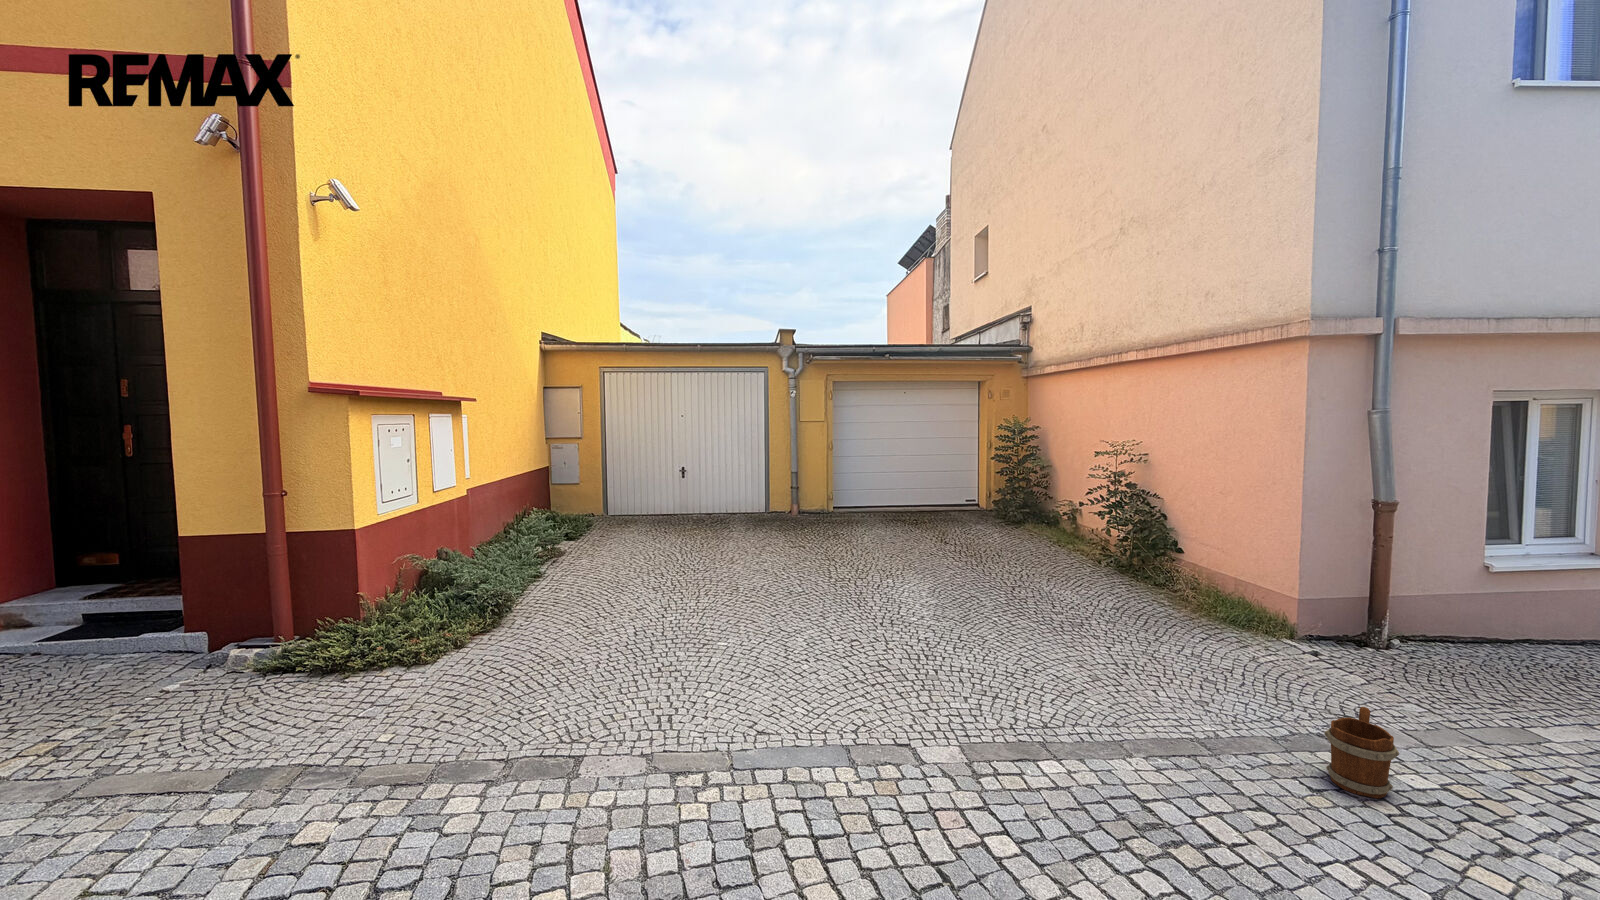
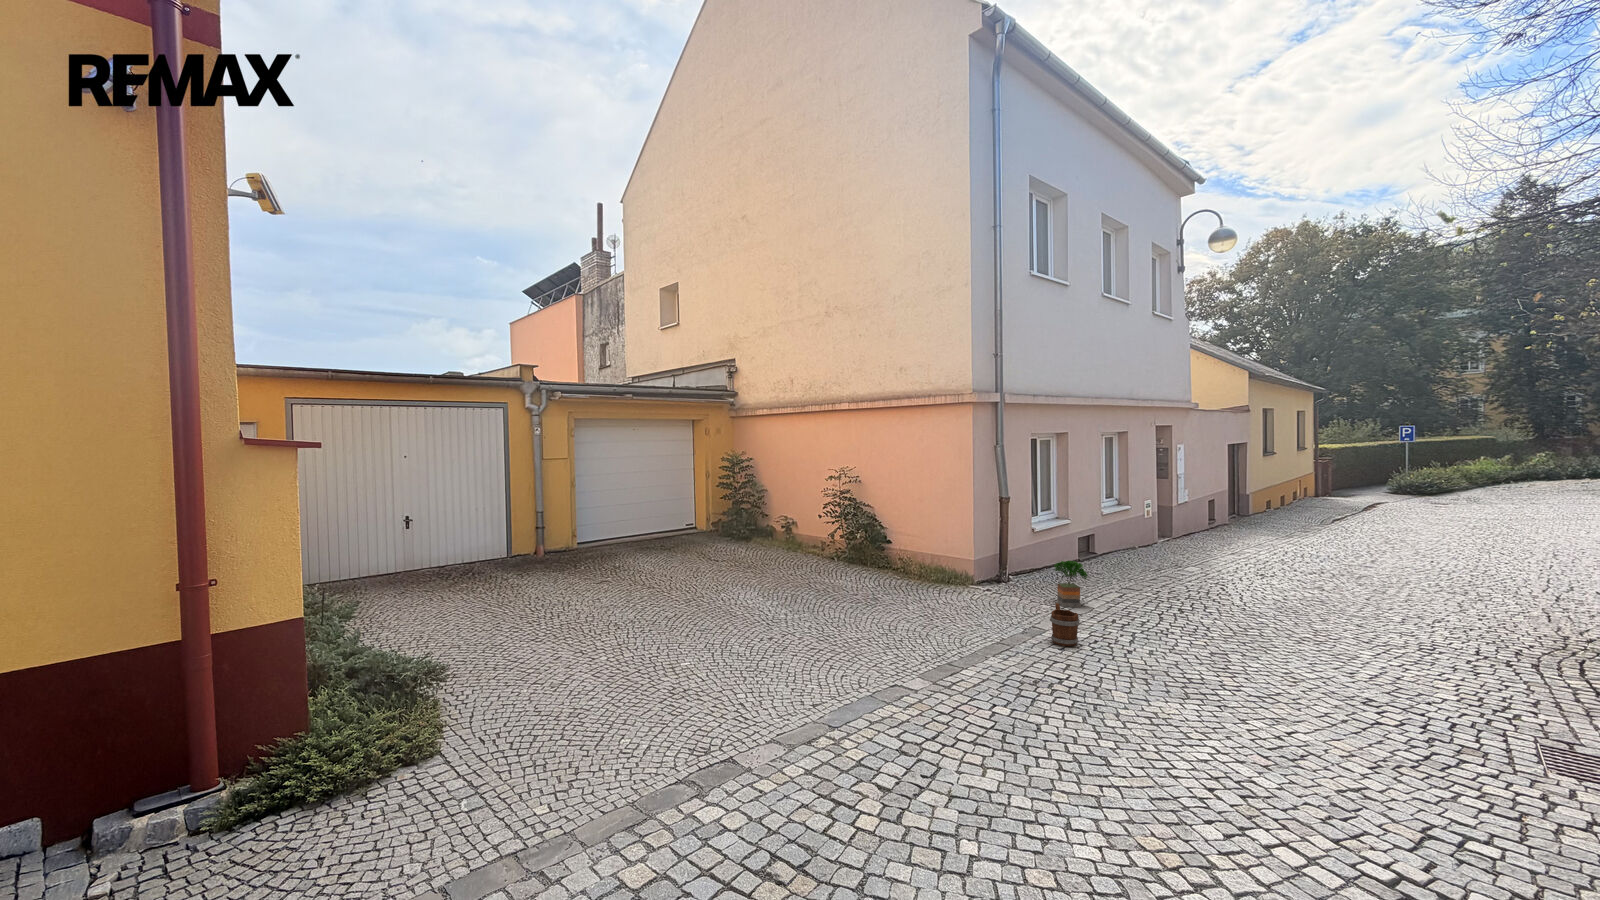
potted tree: none [1443,631,1531,731] -> present [1054,561,1087,607]

